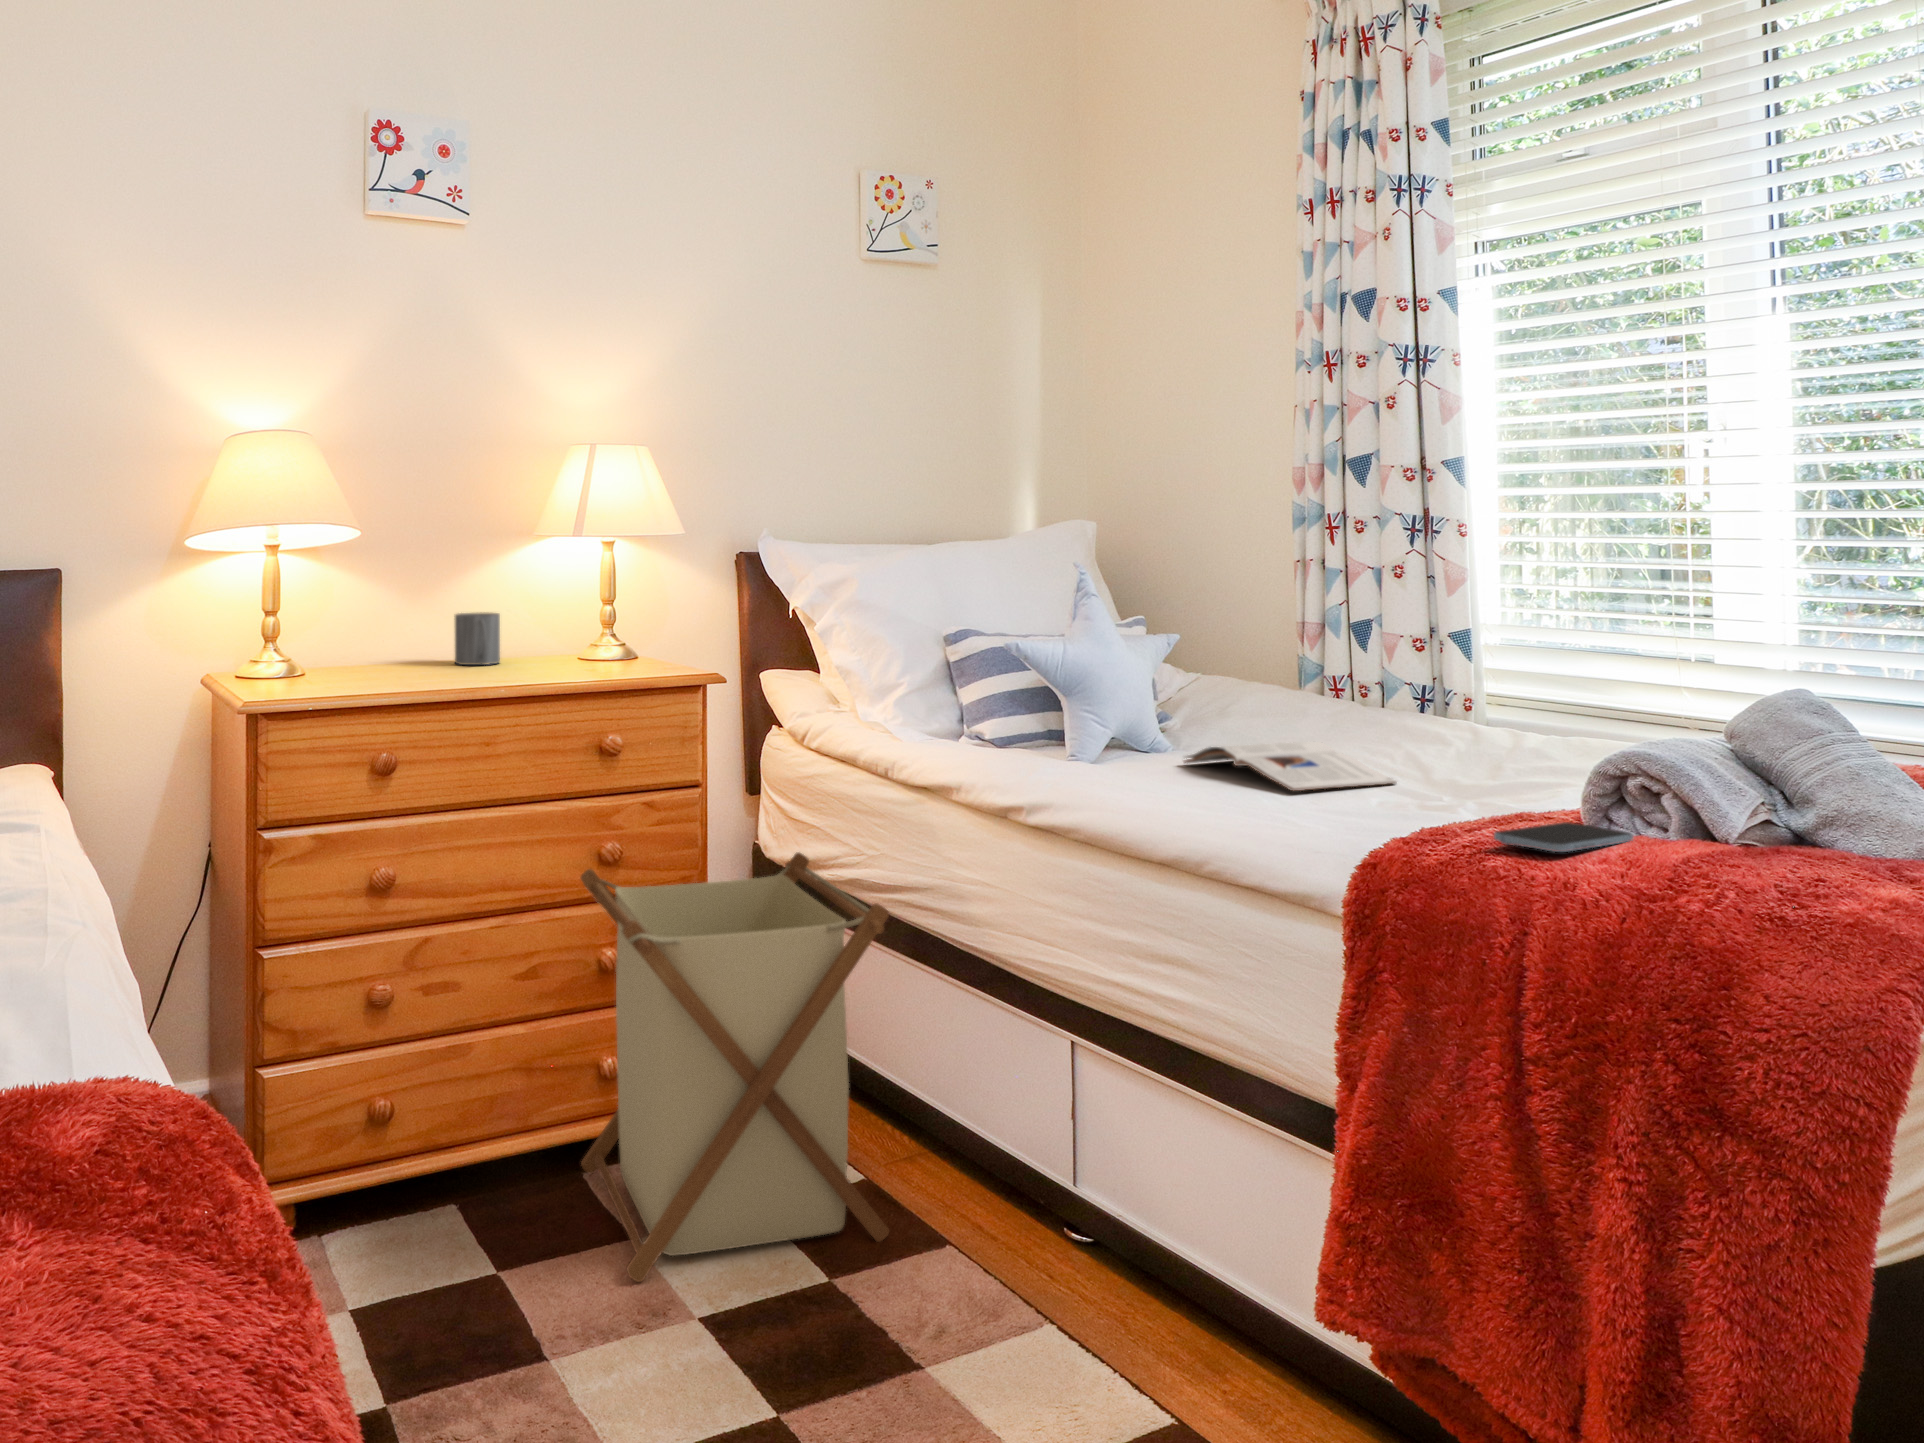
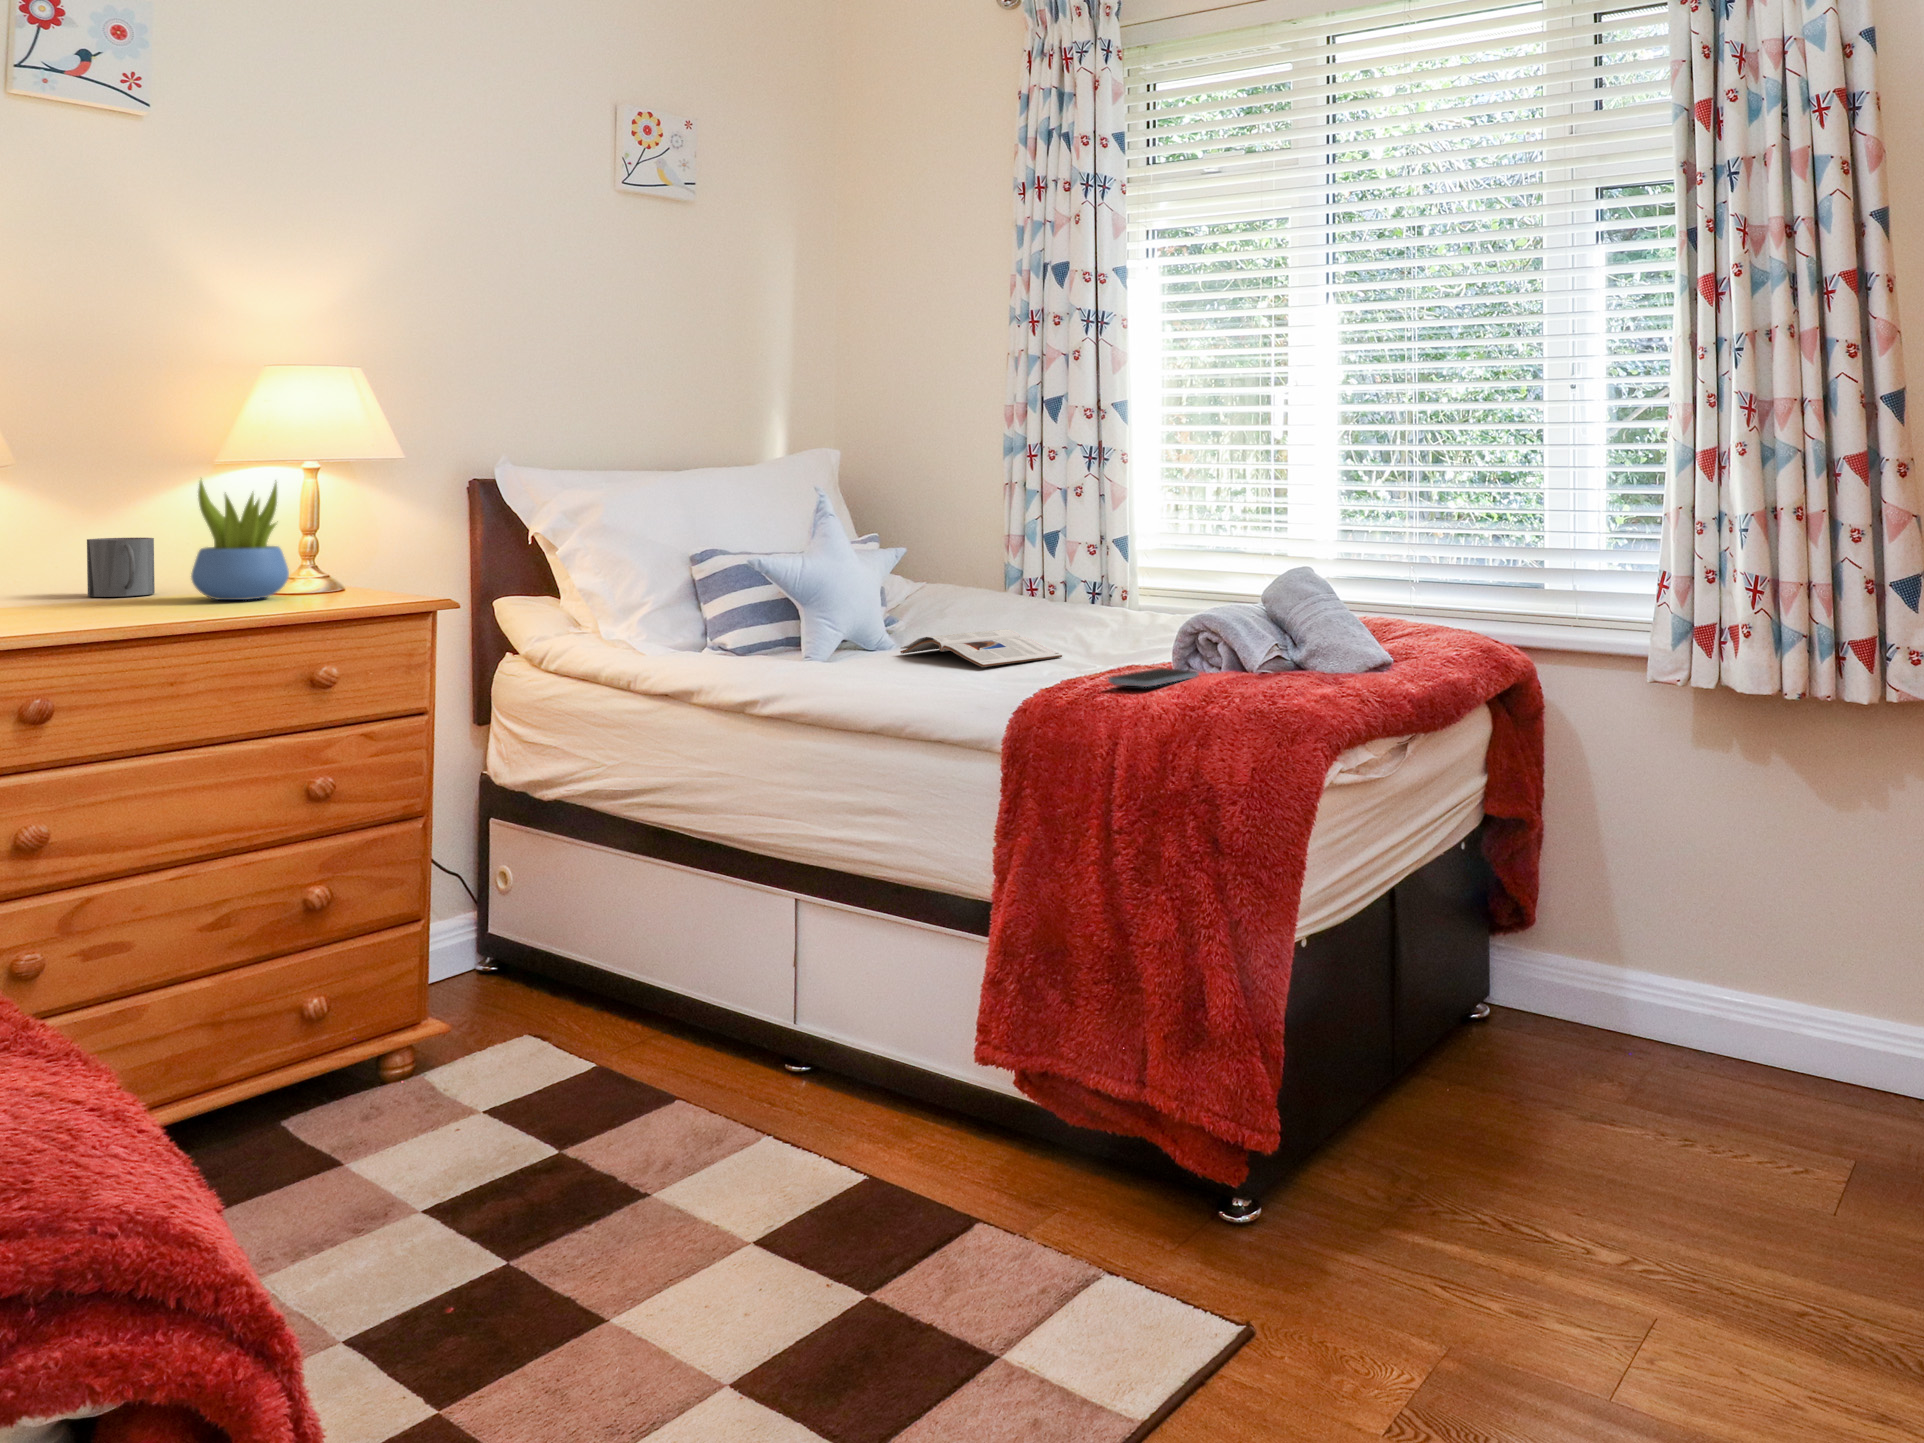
succulent plant: none [526,561,597,673] -> present [191,481,289,600]
laundry basket: present [581,852,889,1282] -> none [266,766,624,1207]

